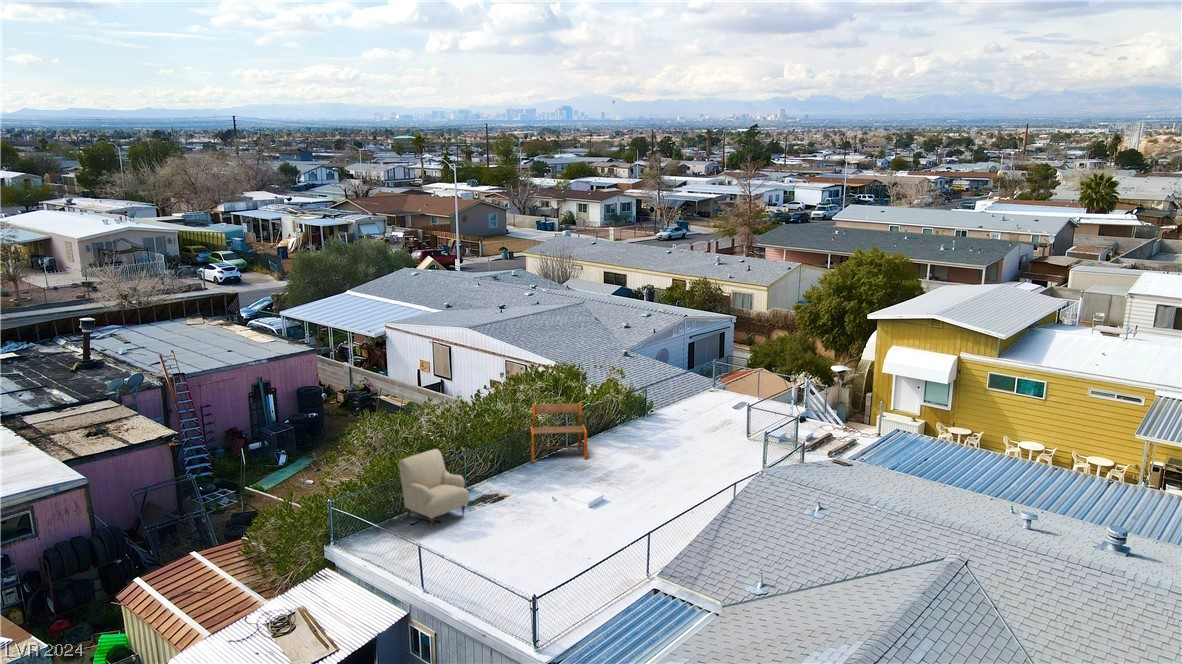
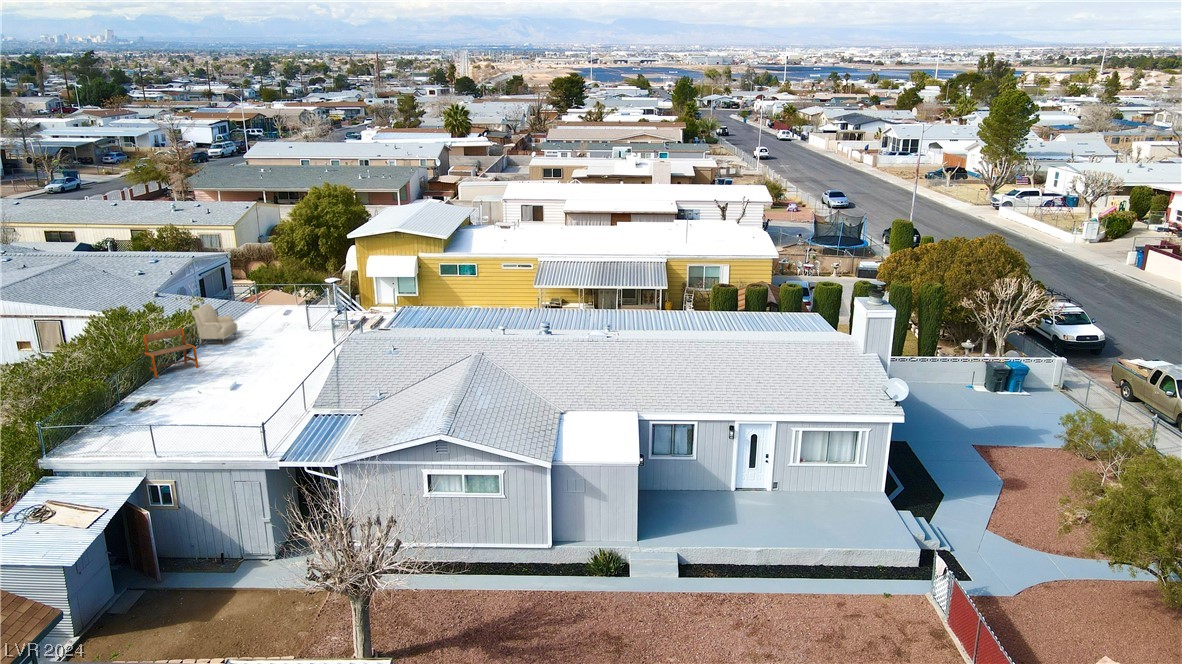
chair: present [398,449,469,528] -> present [192,304,237,345]

